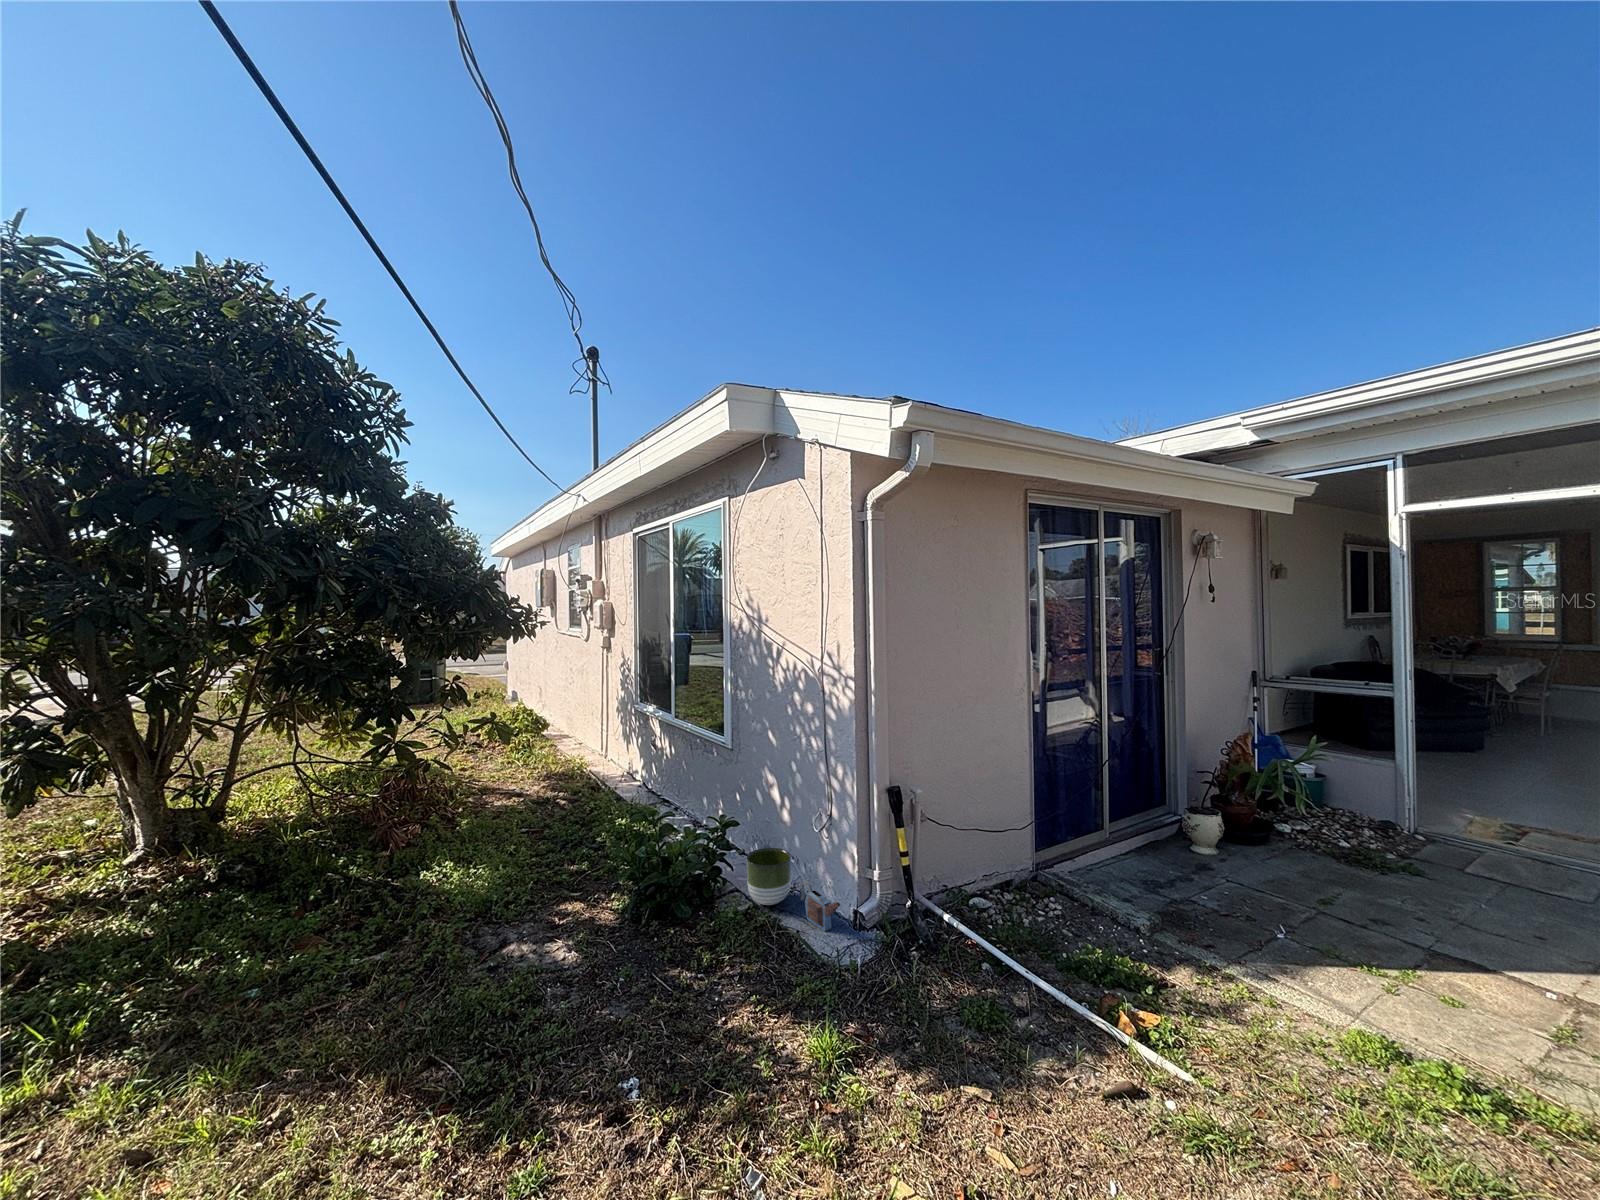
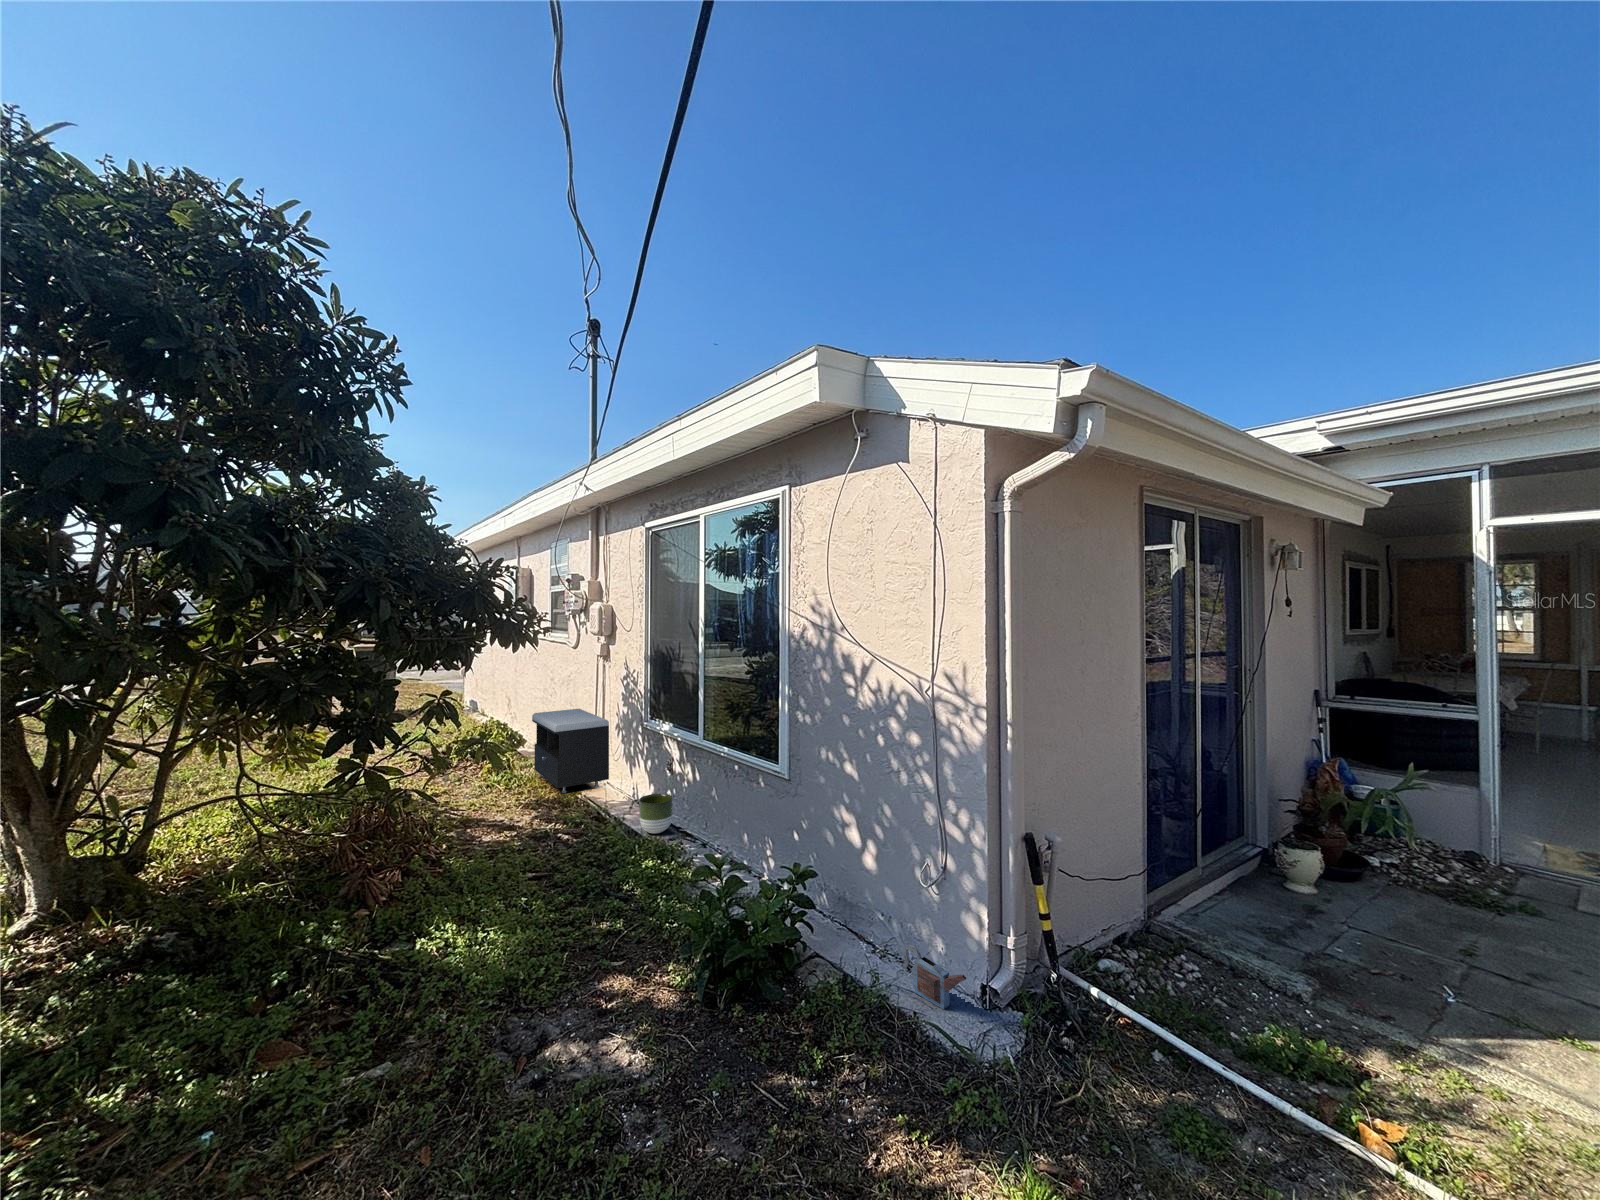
storage bench: none [547,696,611,769] -> present [532,709,609,793]
planter: present [747,848,791,905] -> present [639,794,673,833]

